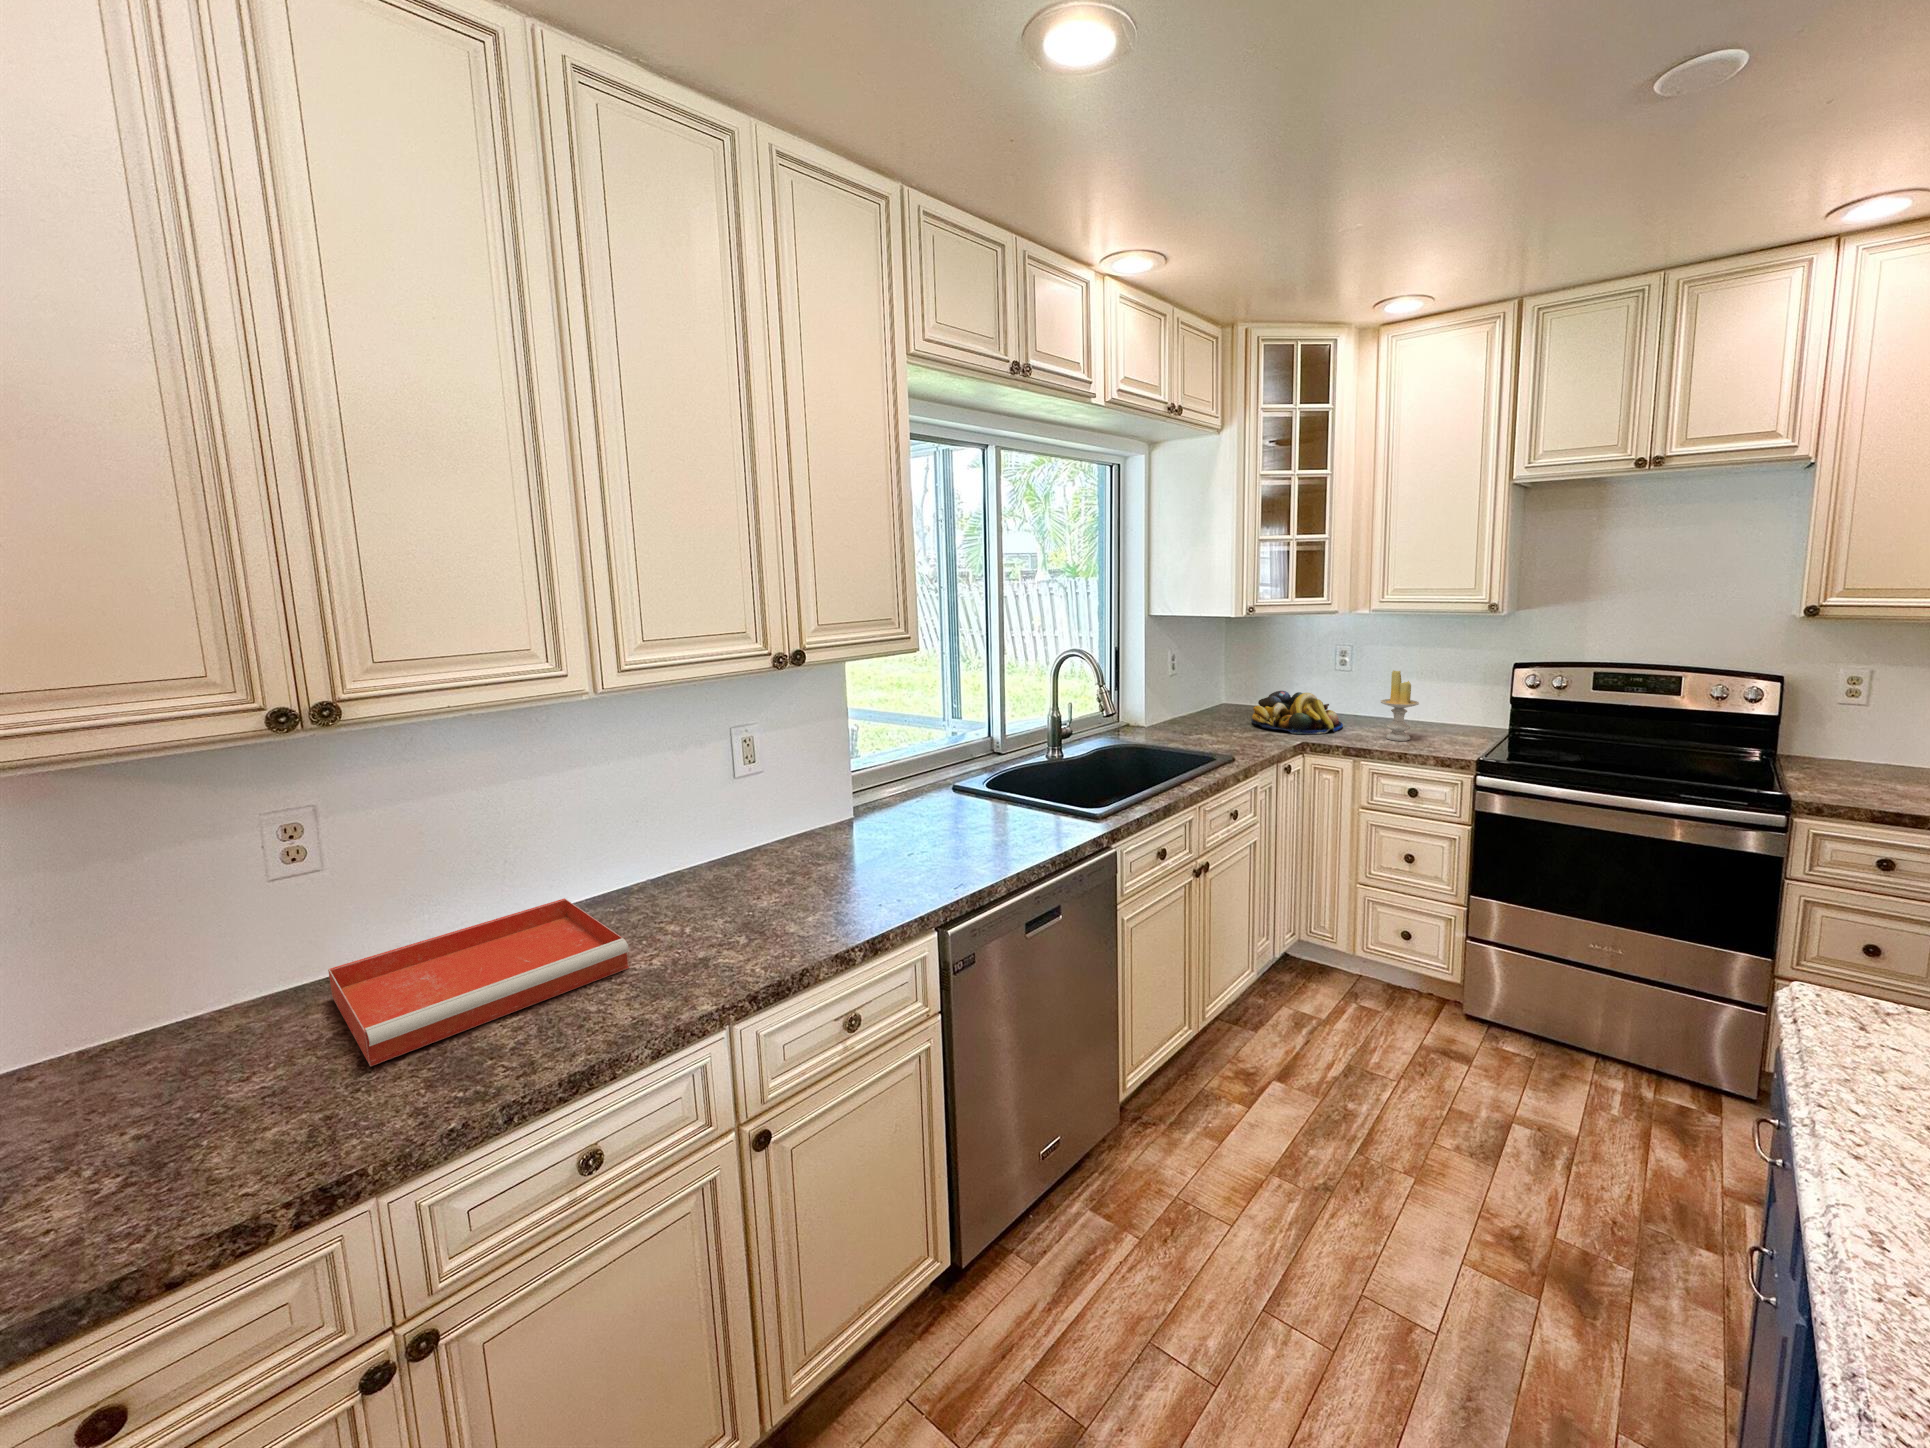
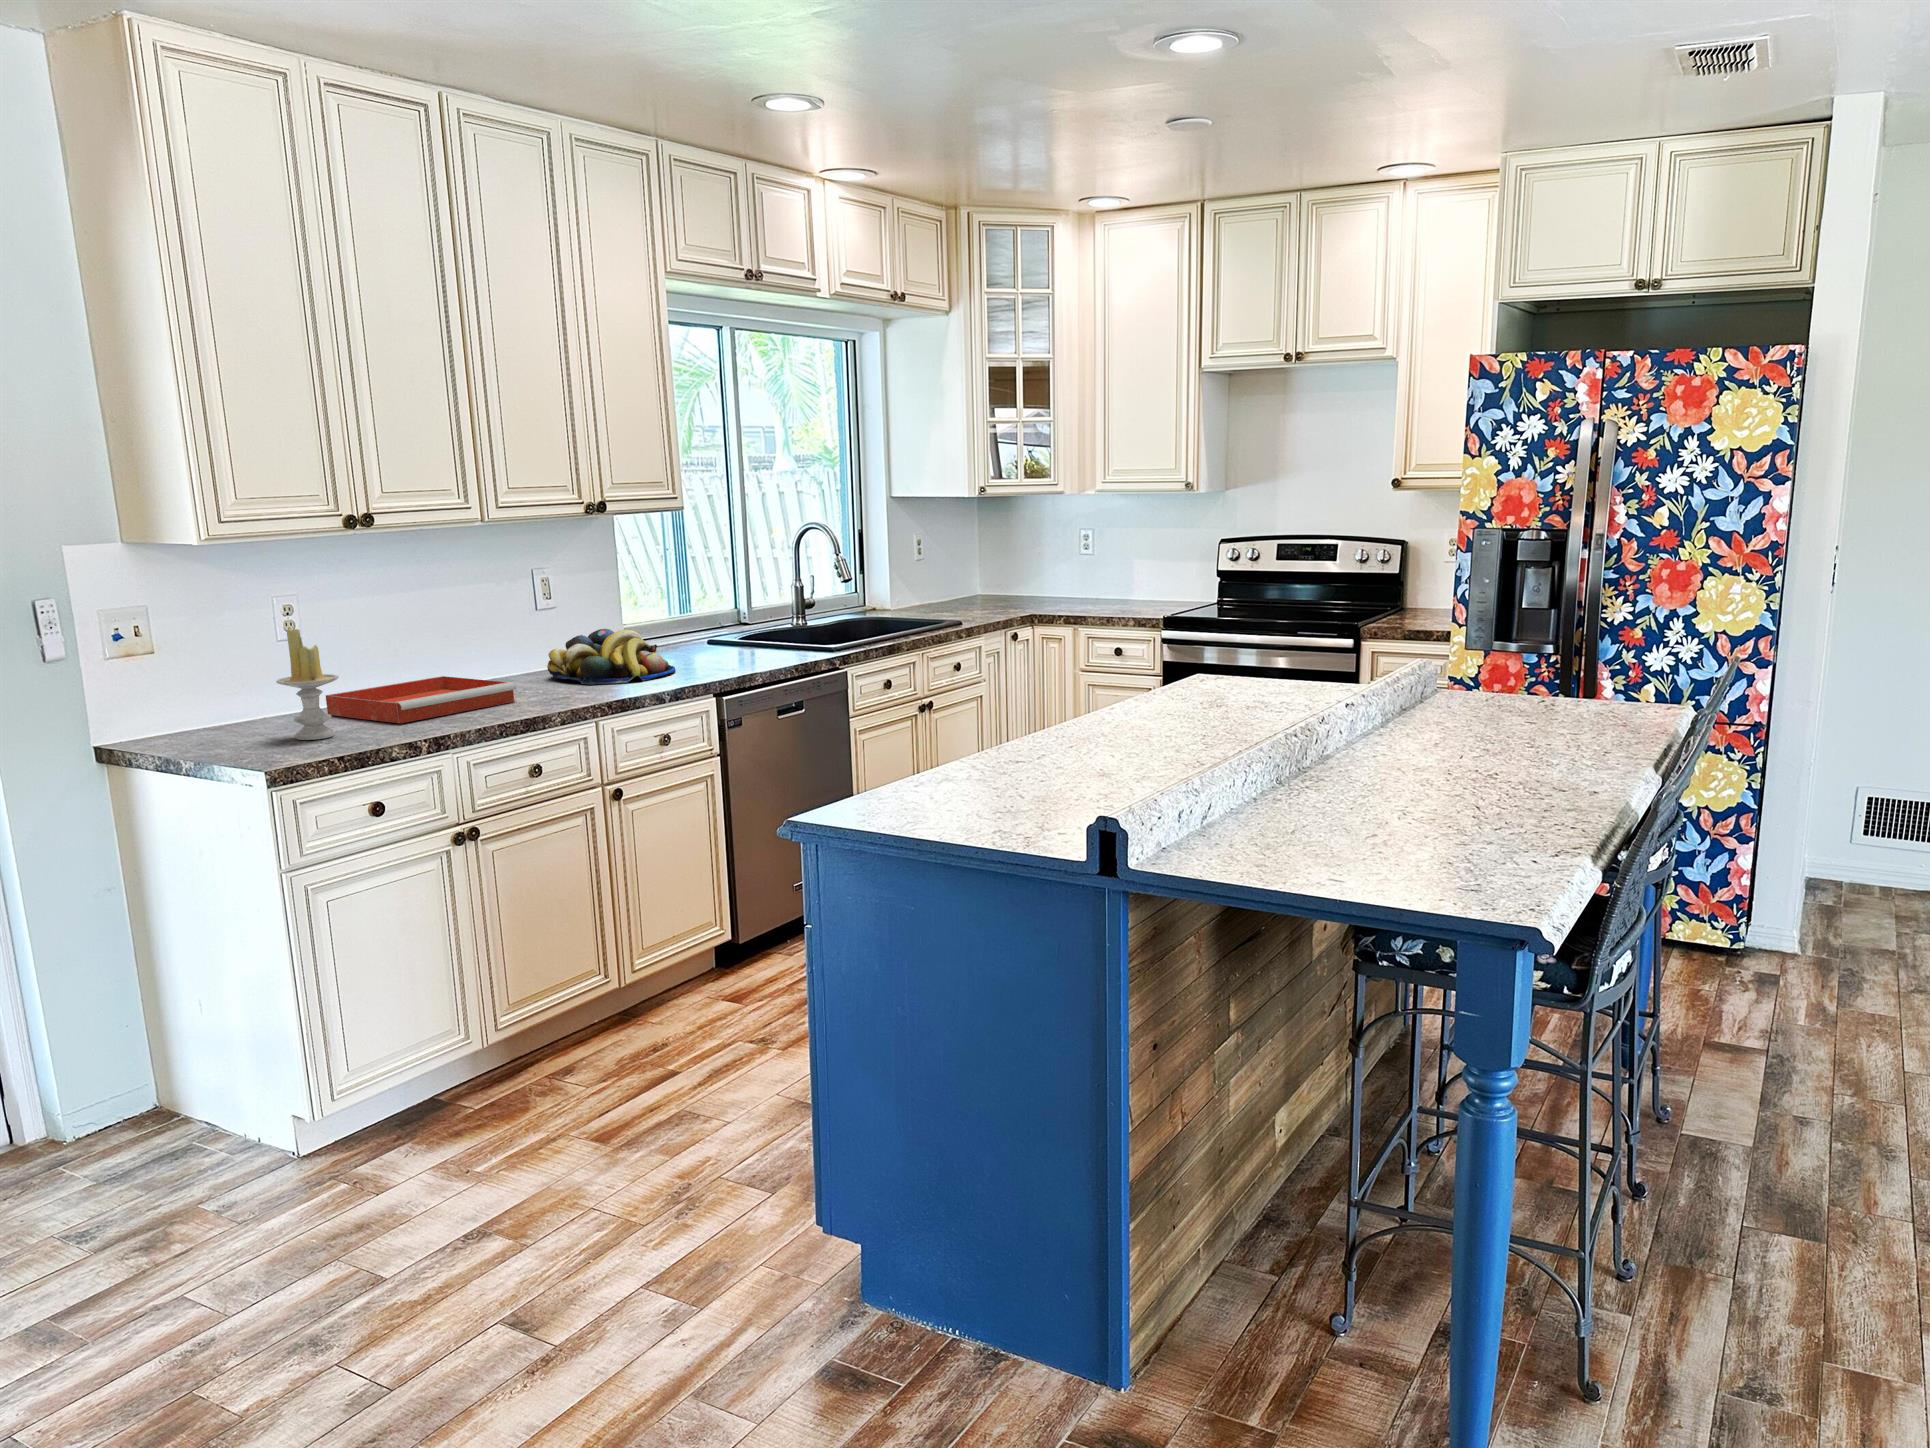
candle: present [1381,671,1419,741] -> present [276,628,339,740]
fruit bowl: present [1251,691,1343,734] -> present [547,629,675,684]

